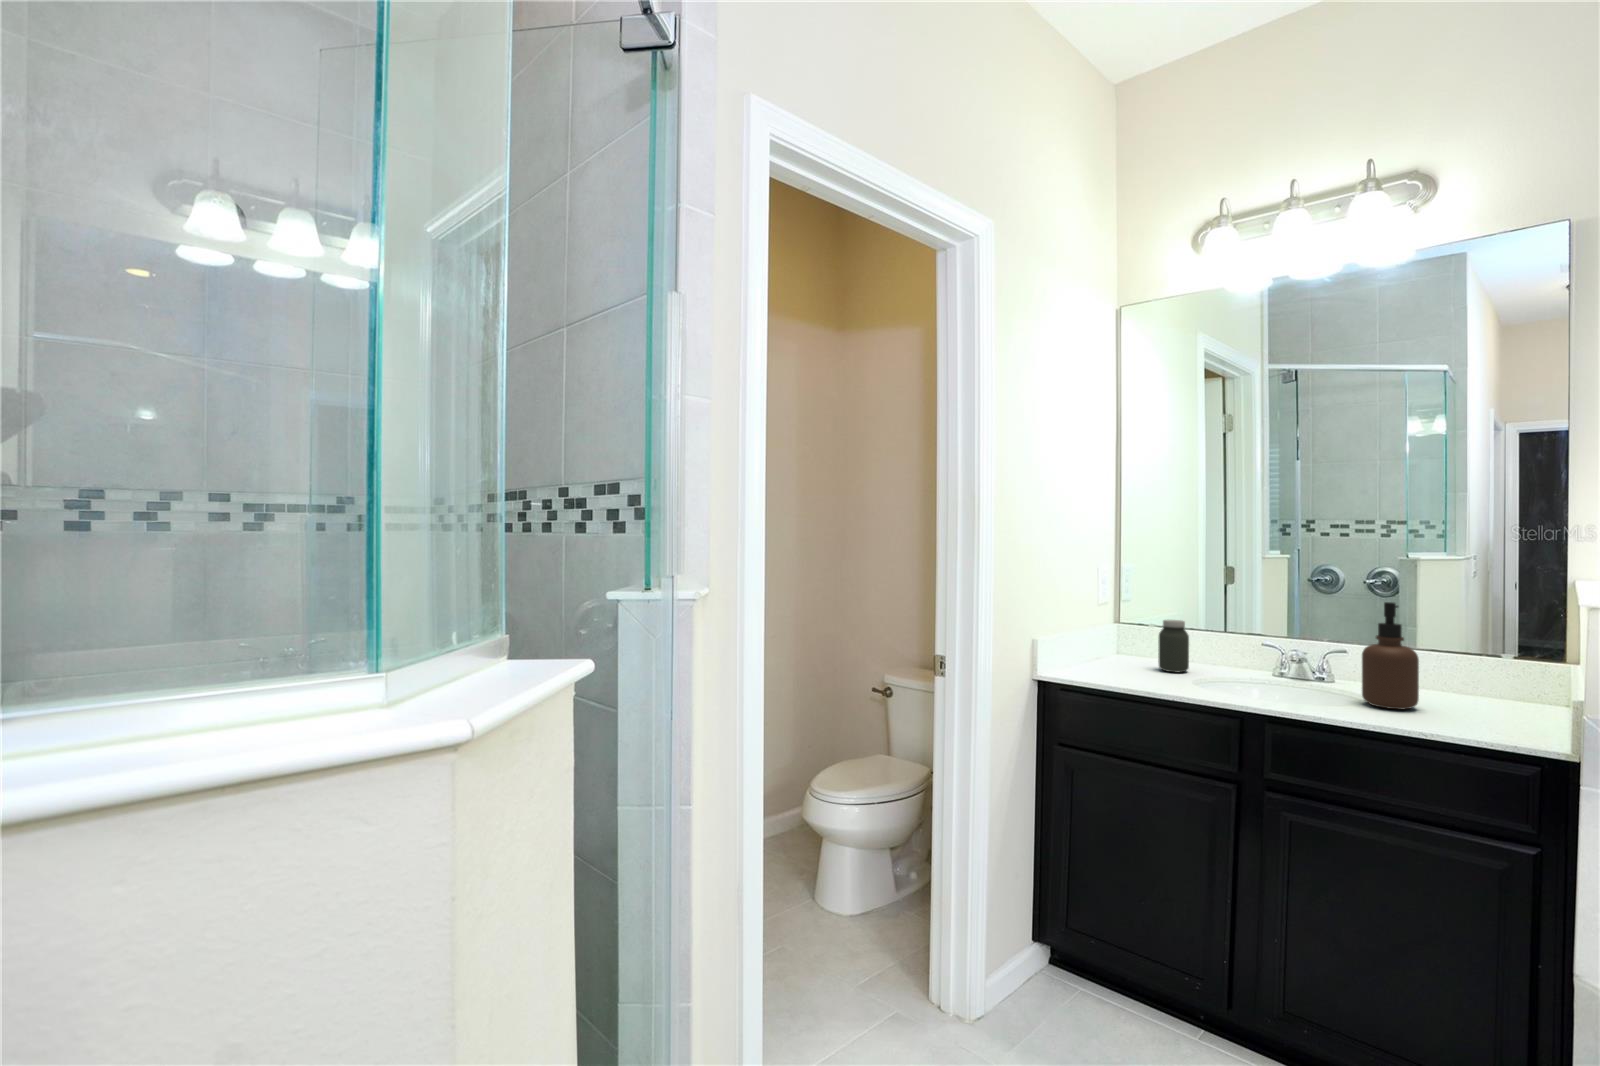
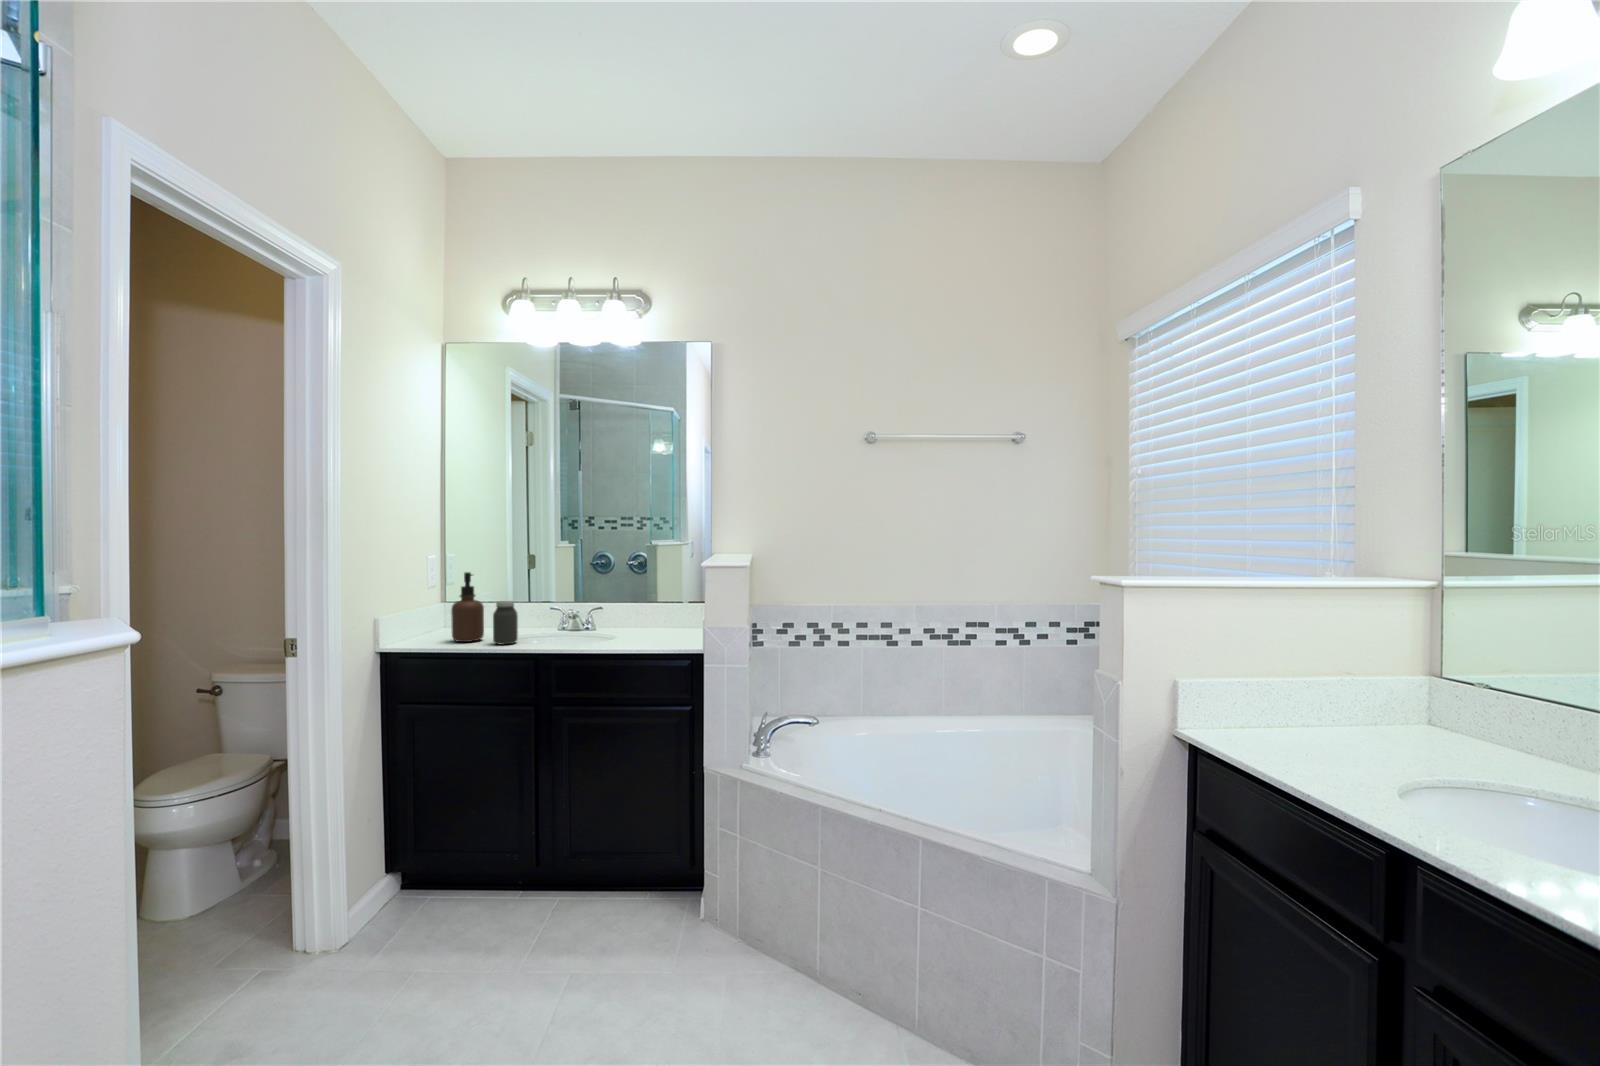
soap dispenser: present [1362,602,1419,709] -> present [451,572,484,642]

